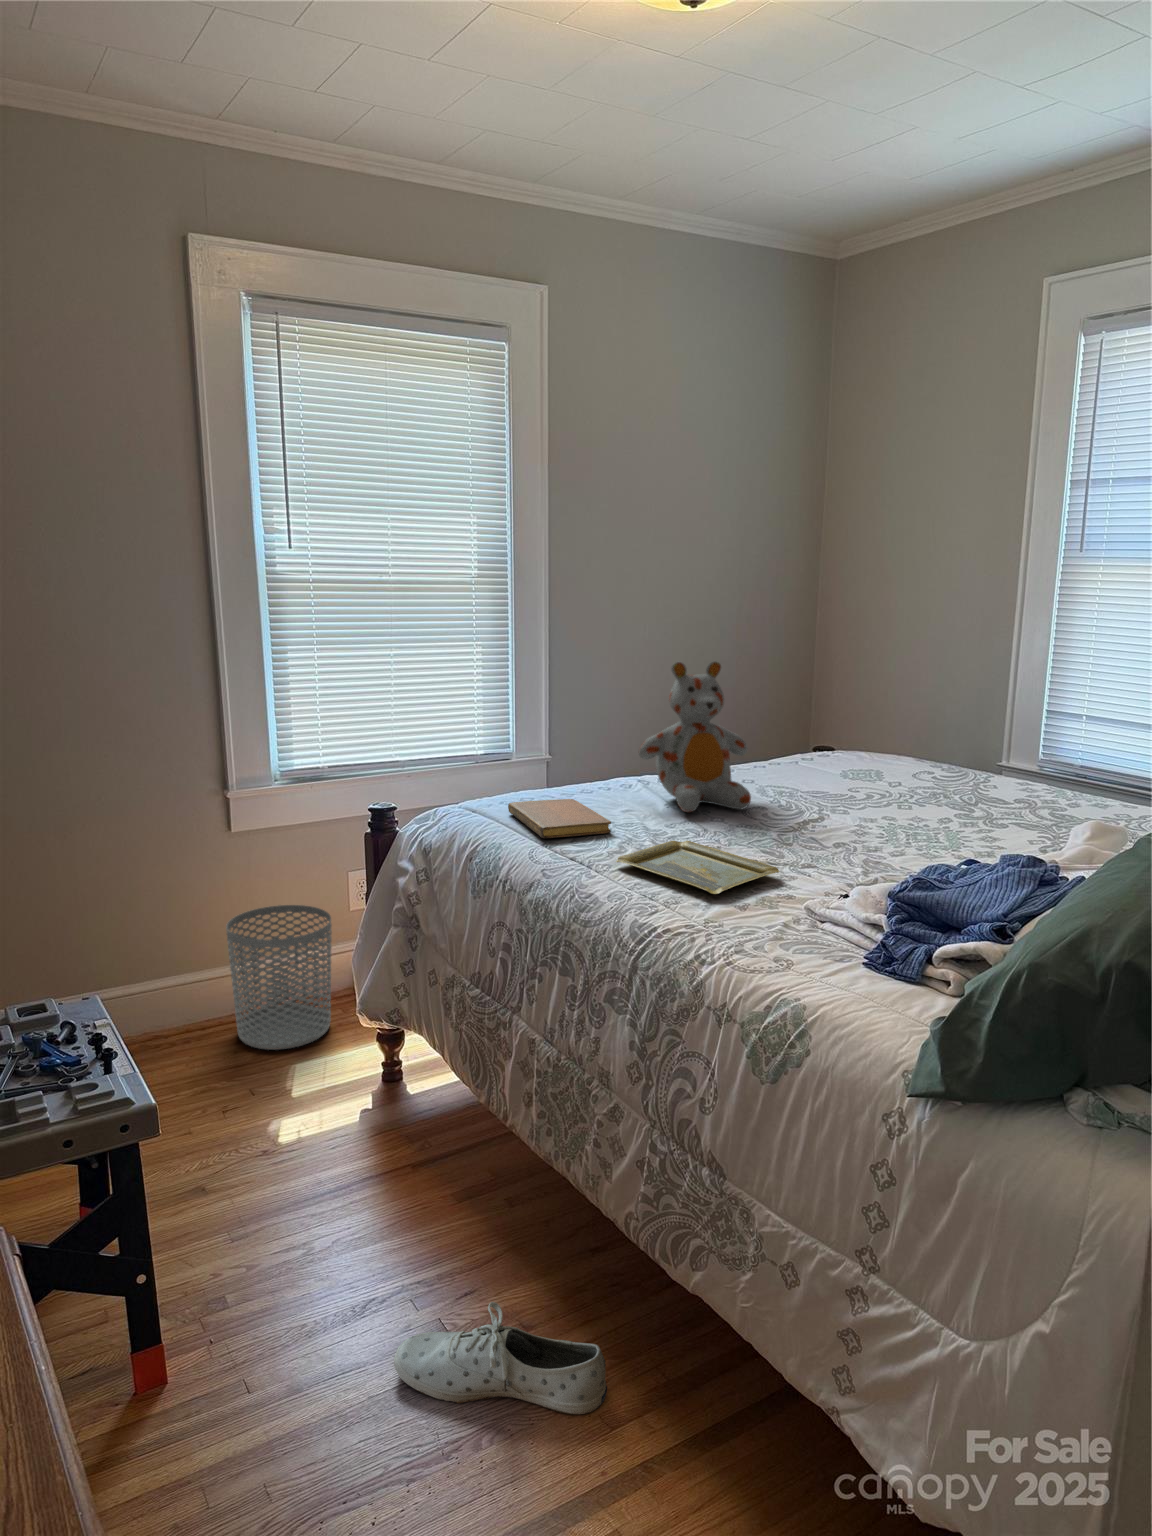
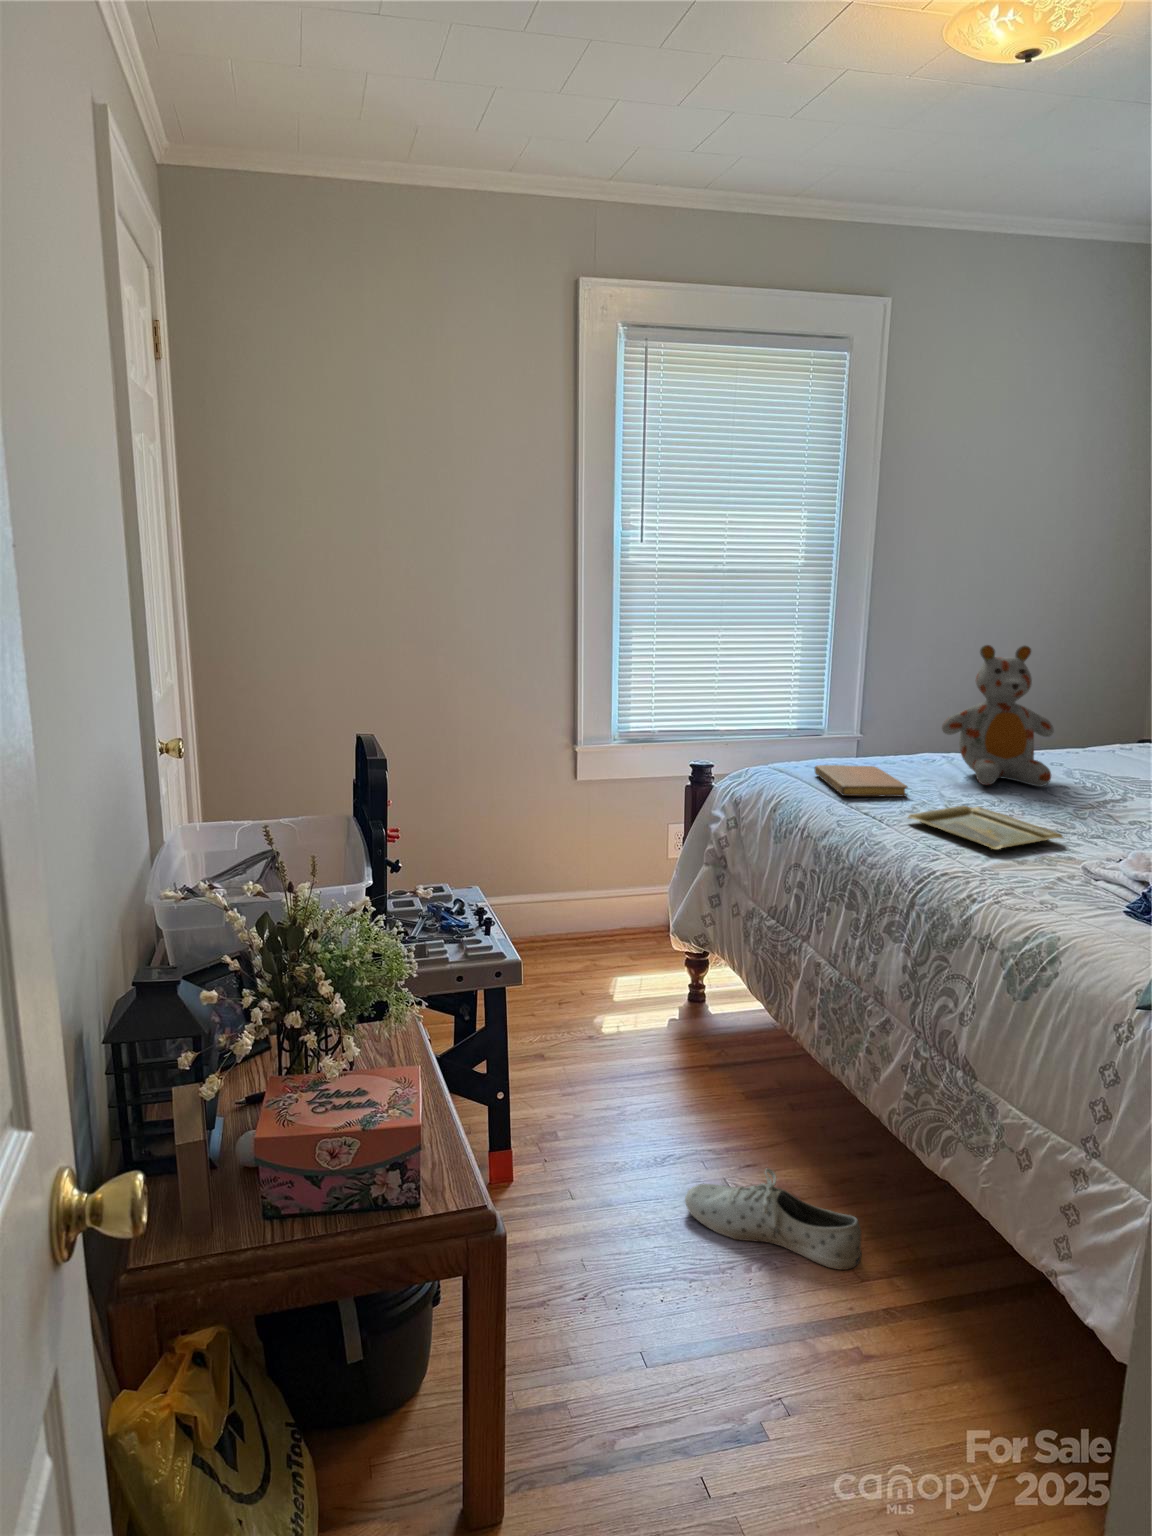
waste bin: present [226,905,332,1050] -> none [566,847,652,967]

